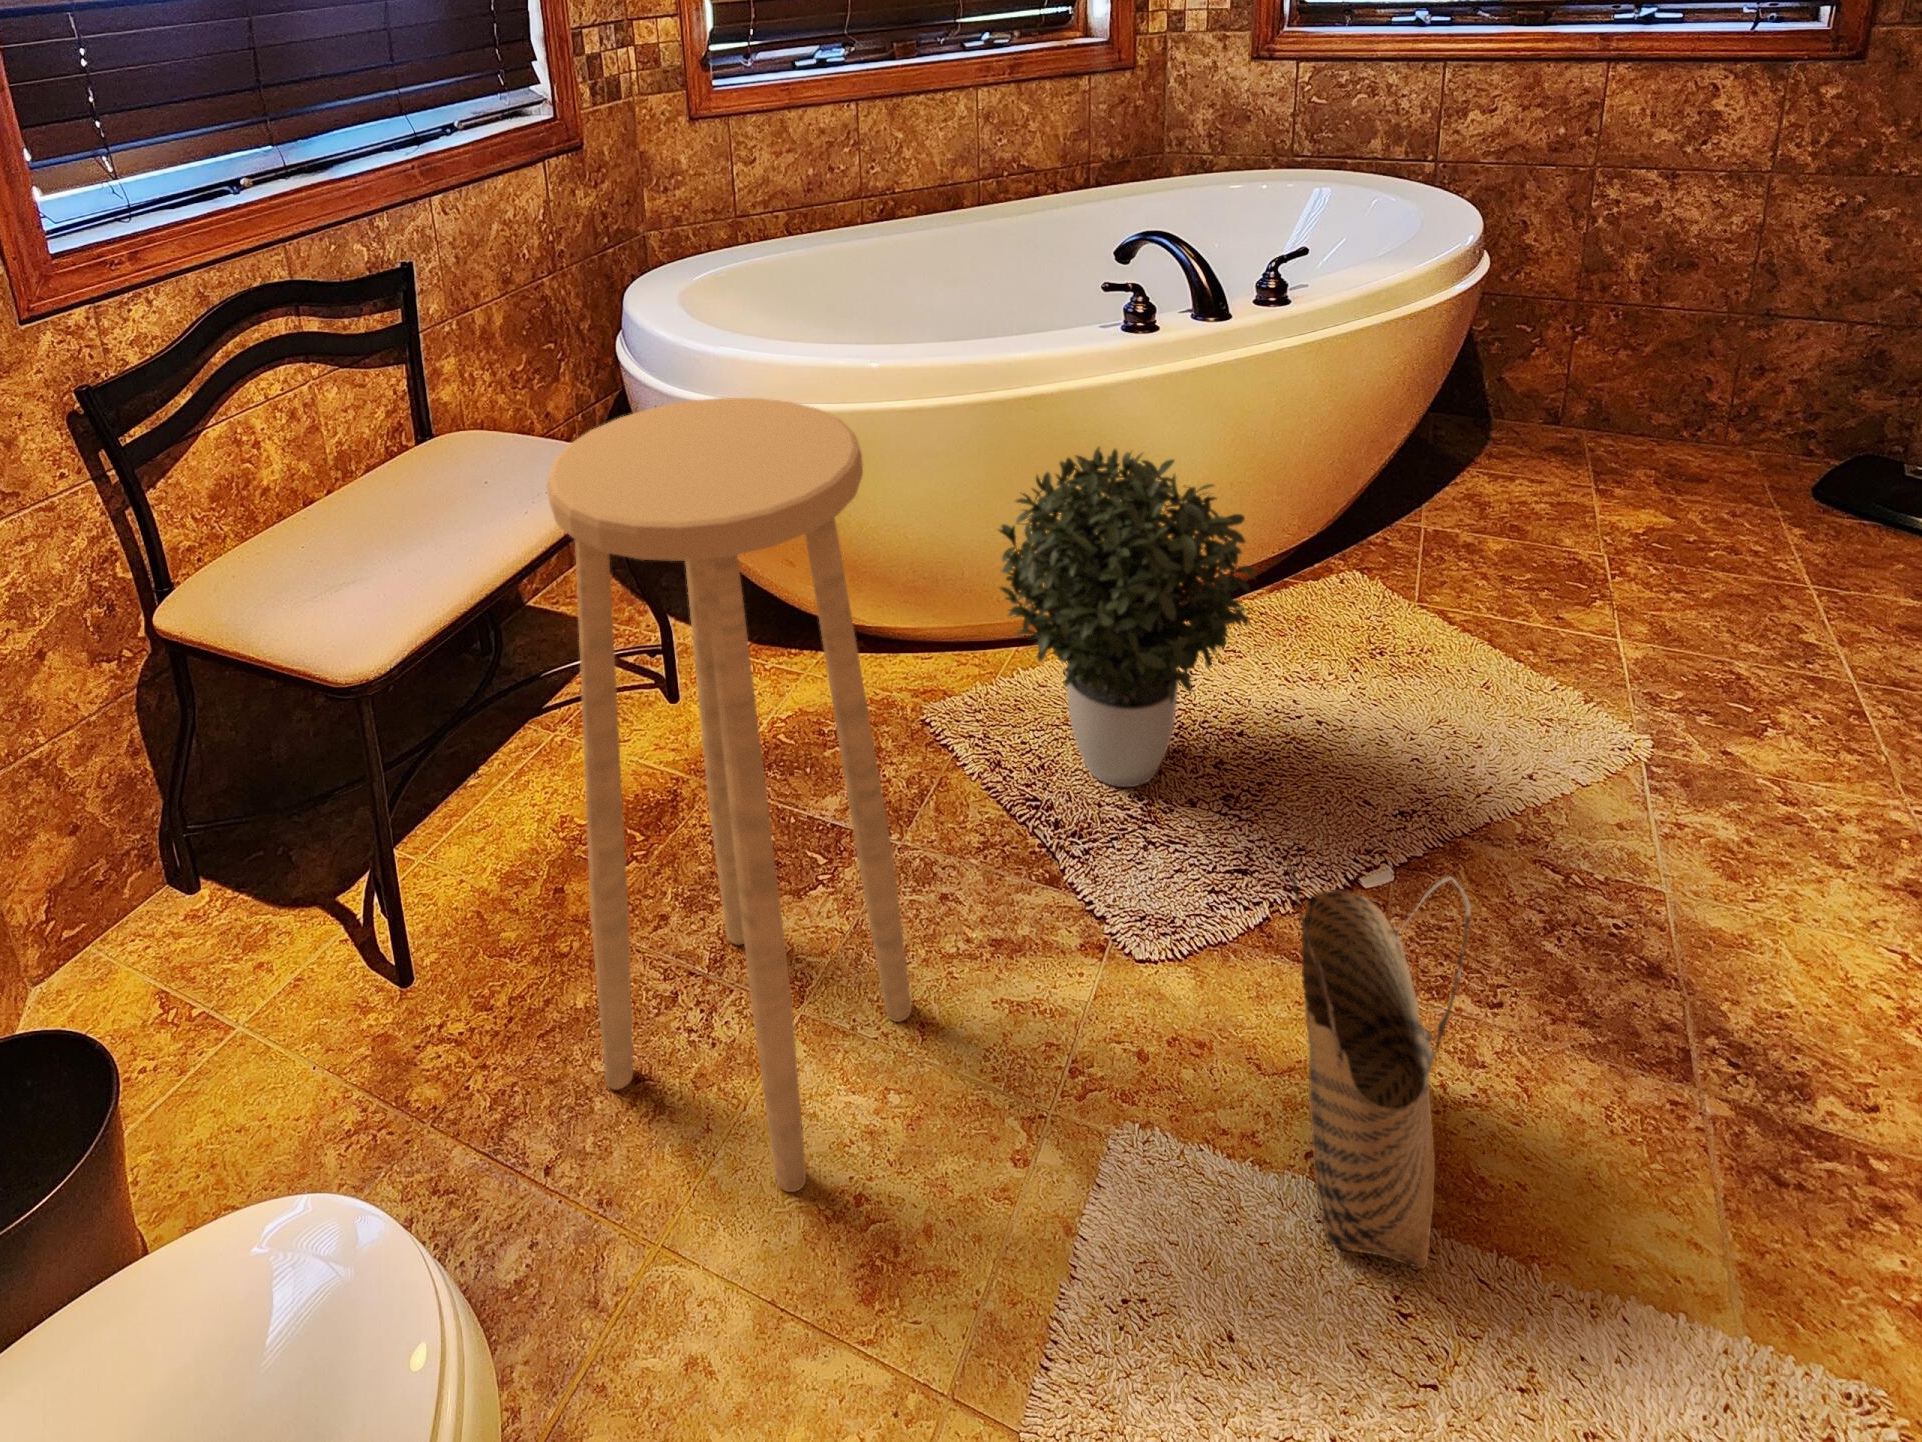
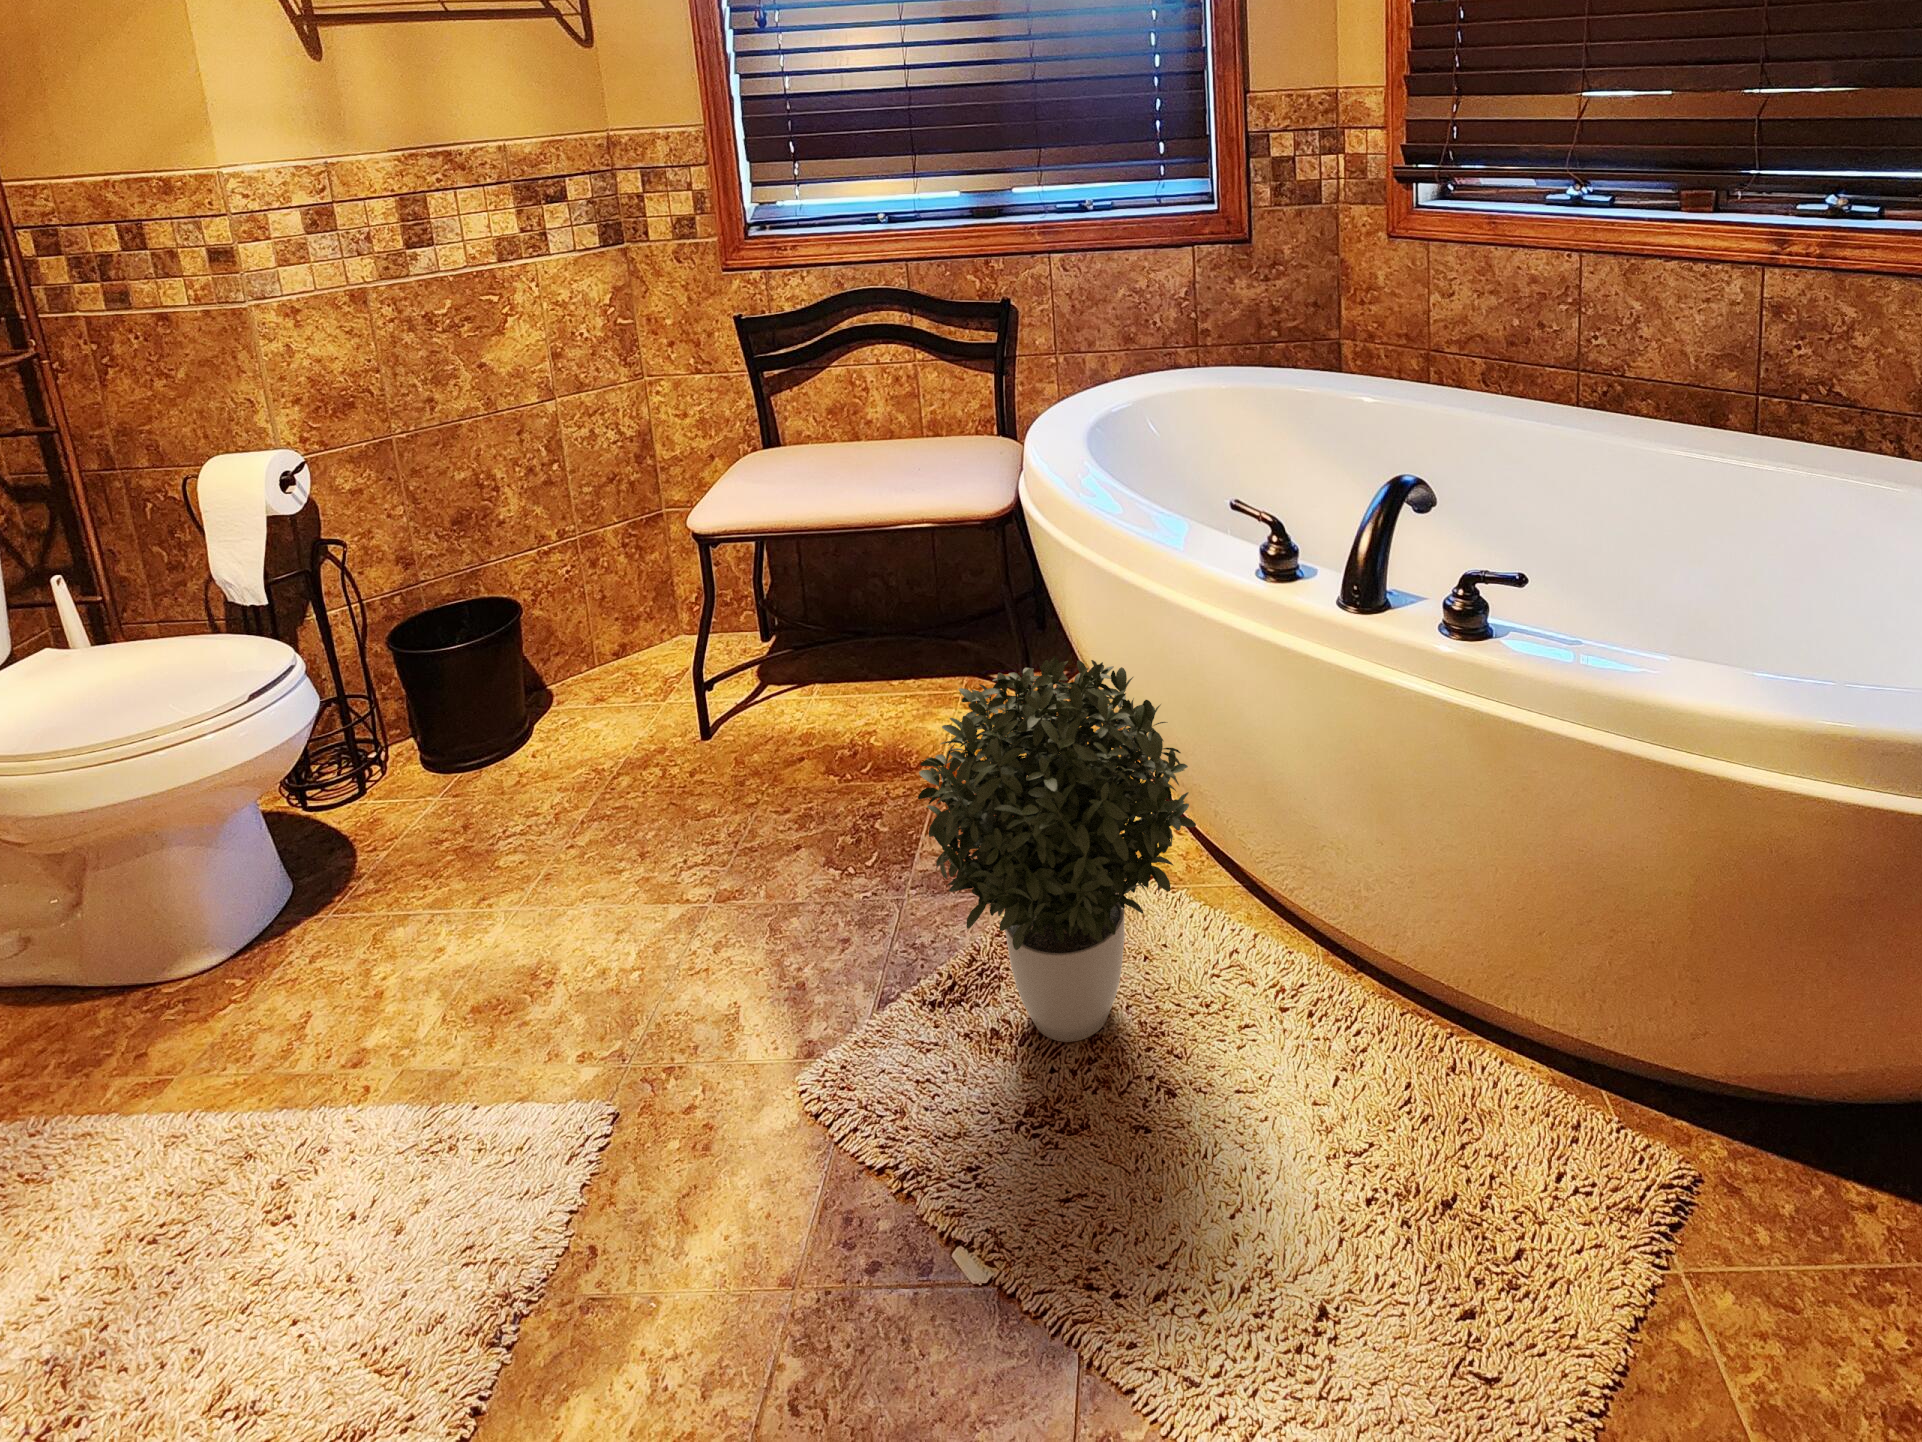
stool: present [547,398,912,1192] -> none [484,416,774,964]
woven basket: present [1287,860,1470,1268] -> none [421,953,692,1328]

